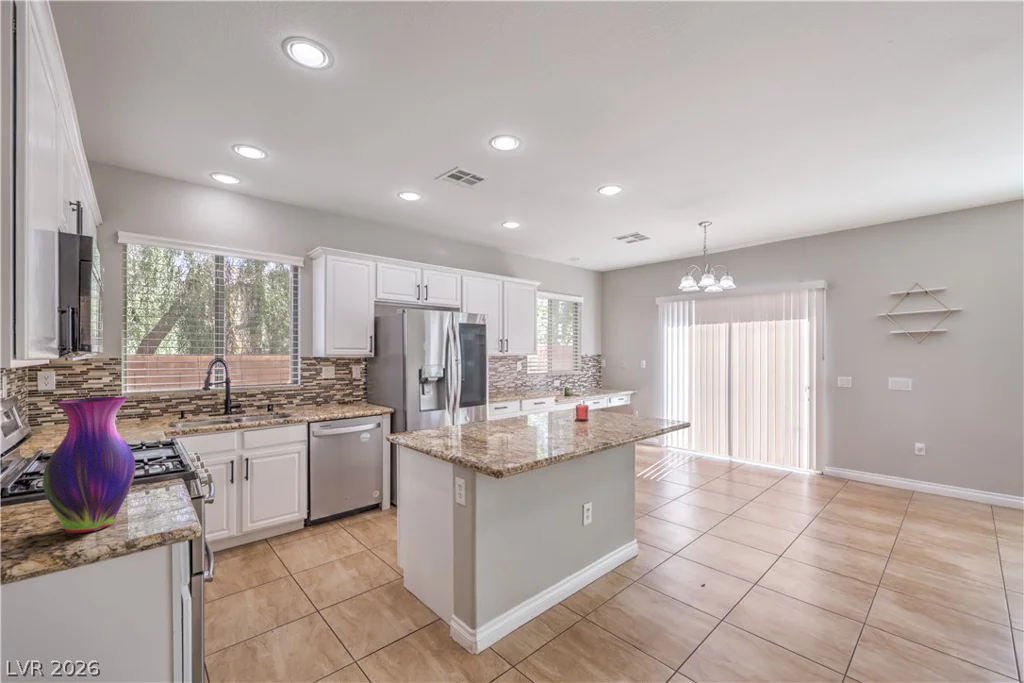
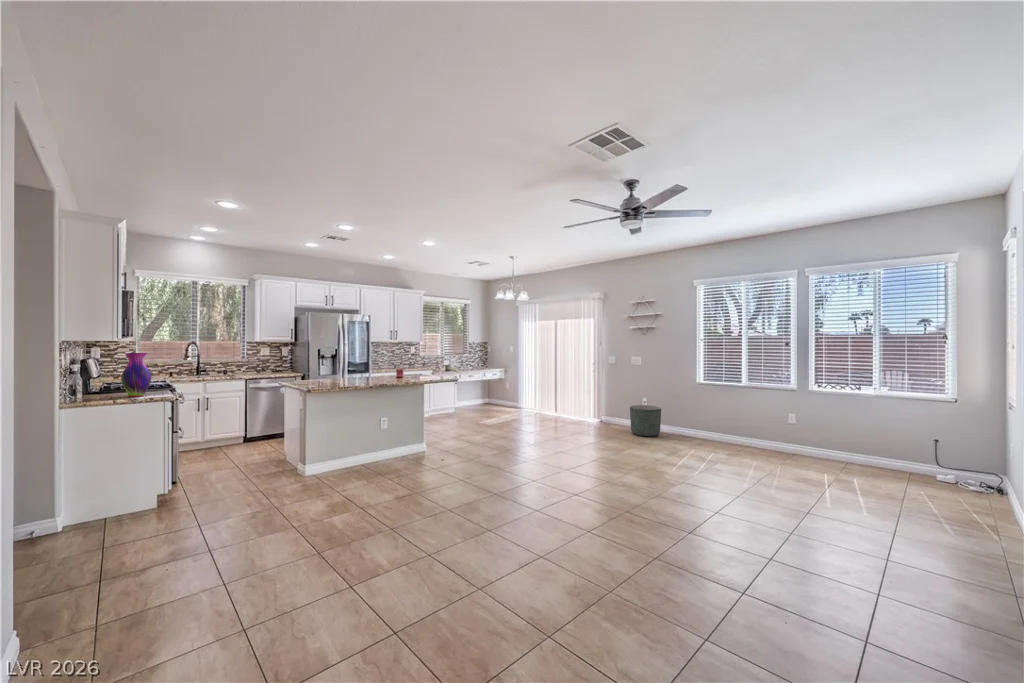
planter: none [911,455,980,511] -> present [630,405,661,436]

